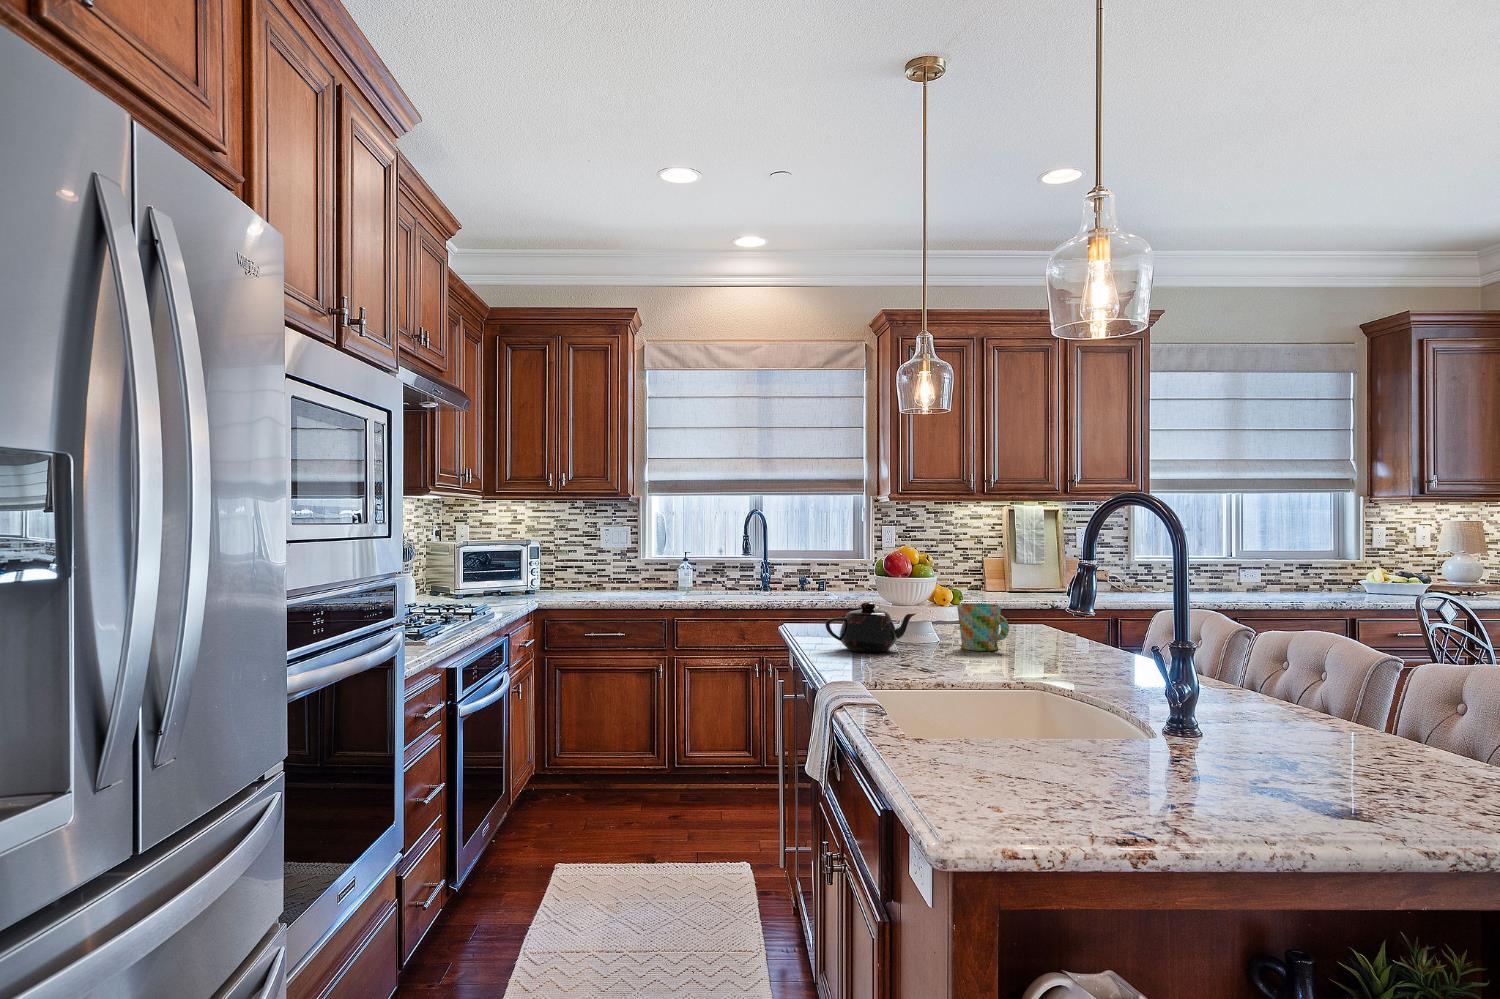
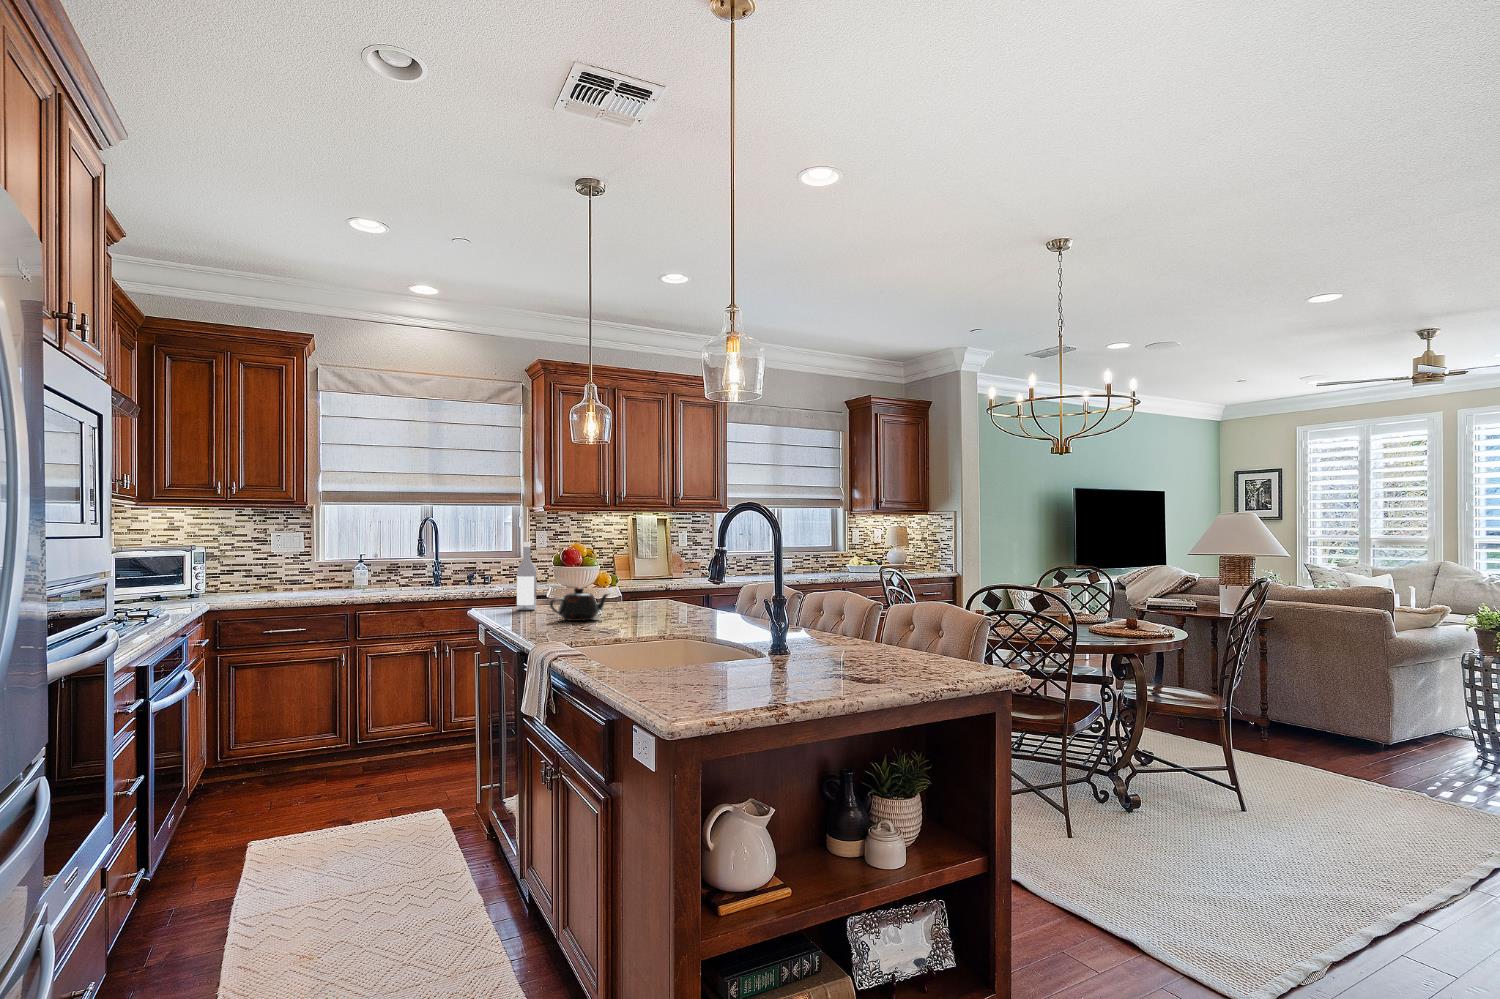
wine bottle: none [808,537,833,630] -> present [517,542,536,610]
mug: present [957,604,1009,651] -> none [635,585,669,616]

